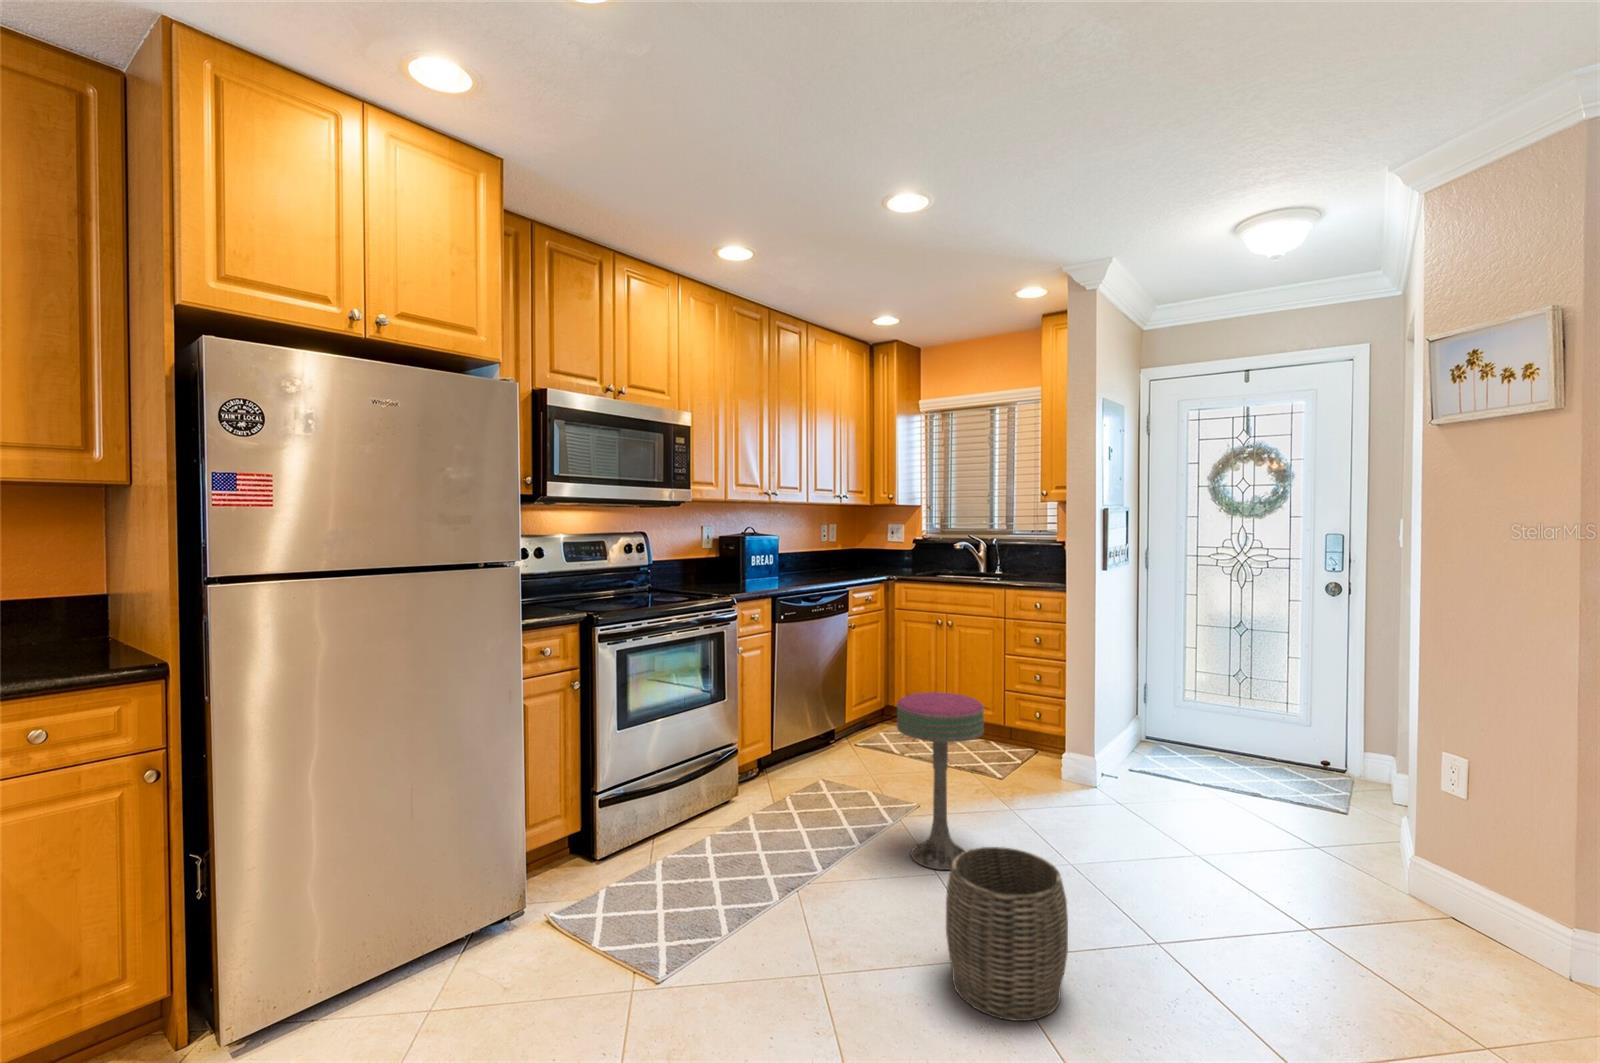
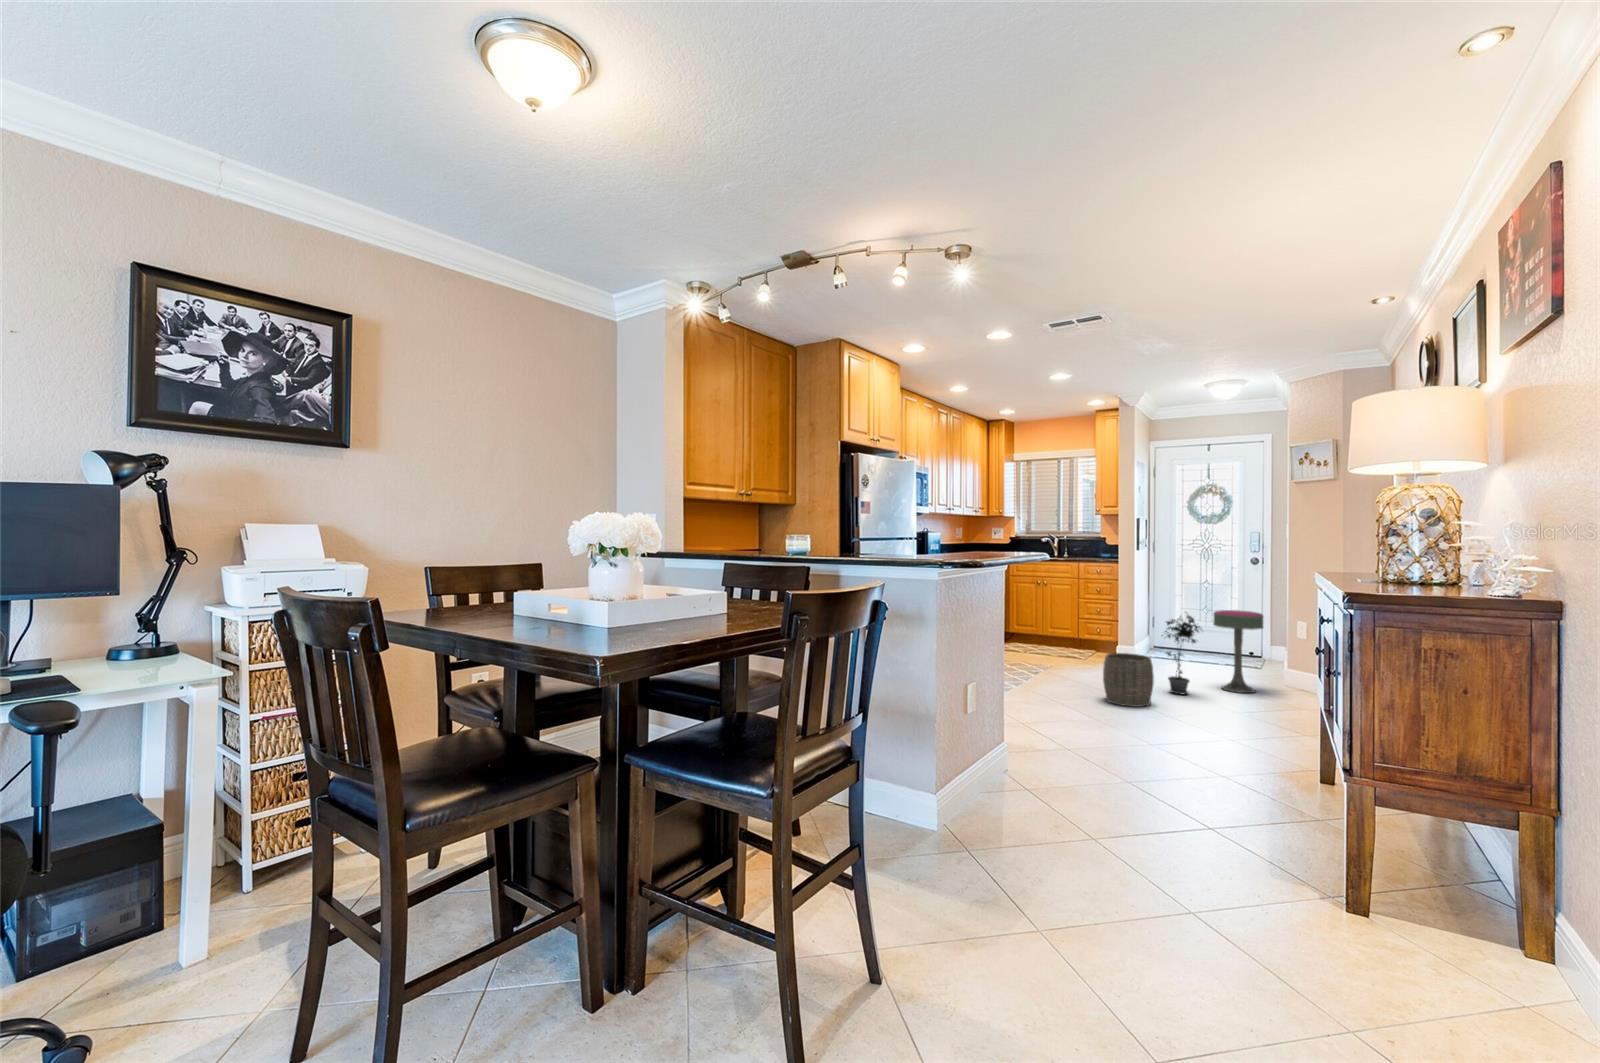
bar stool: present [897,692,984,870] -> present [1214,610,1263,693]
potted plant: none [1107,738,1206,945] -> present [1162,615,1200,694]

